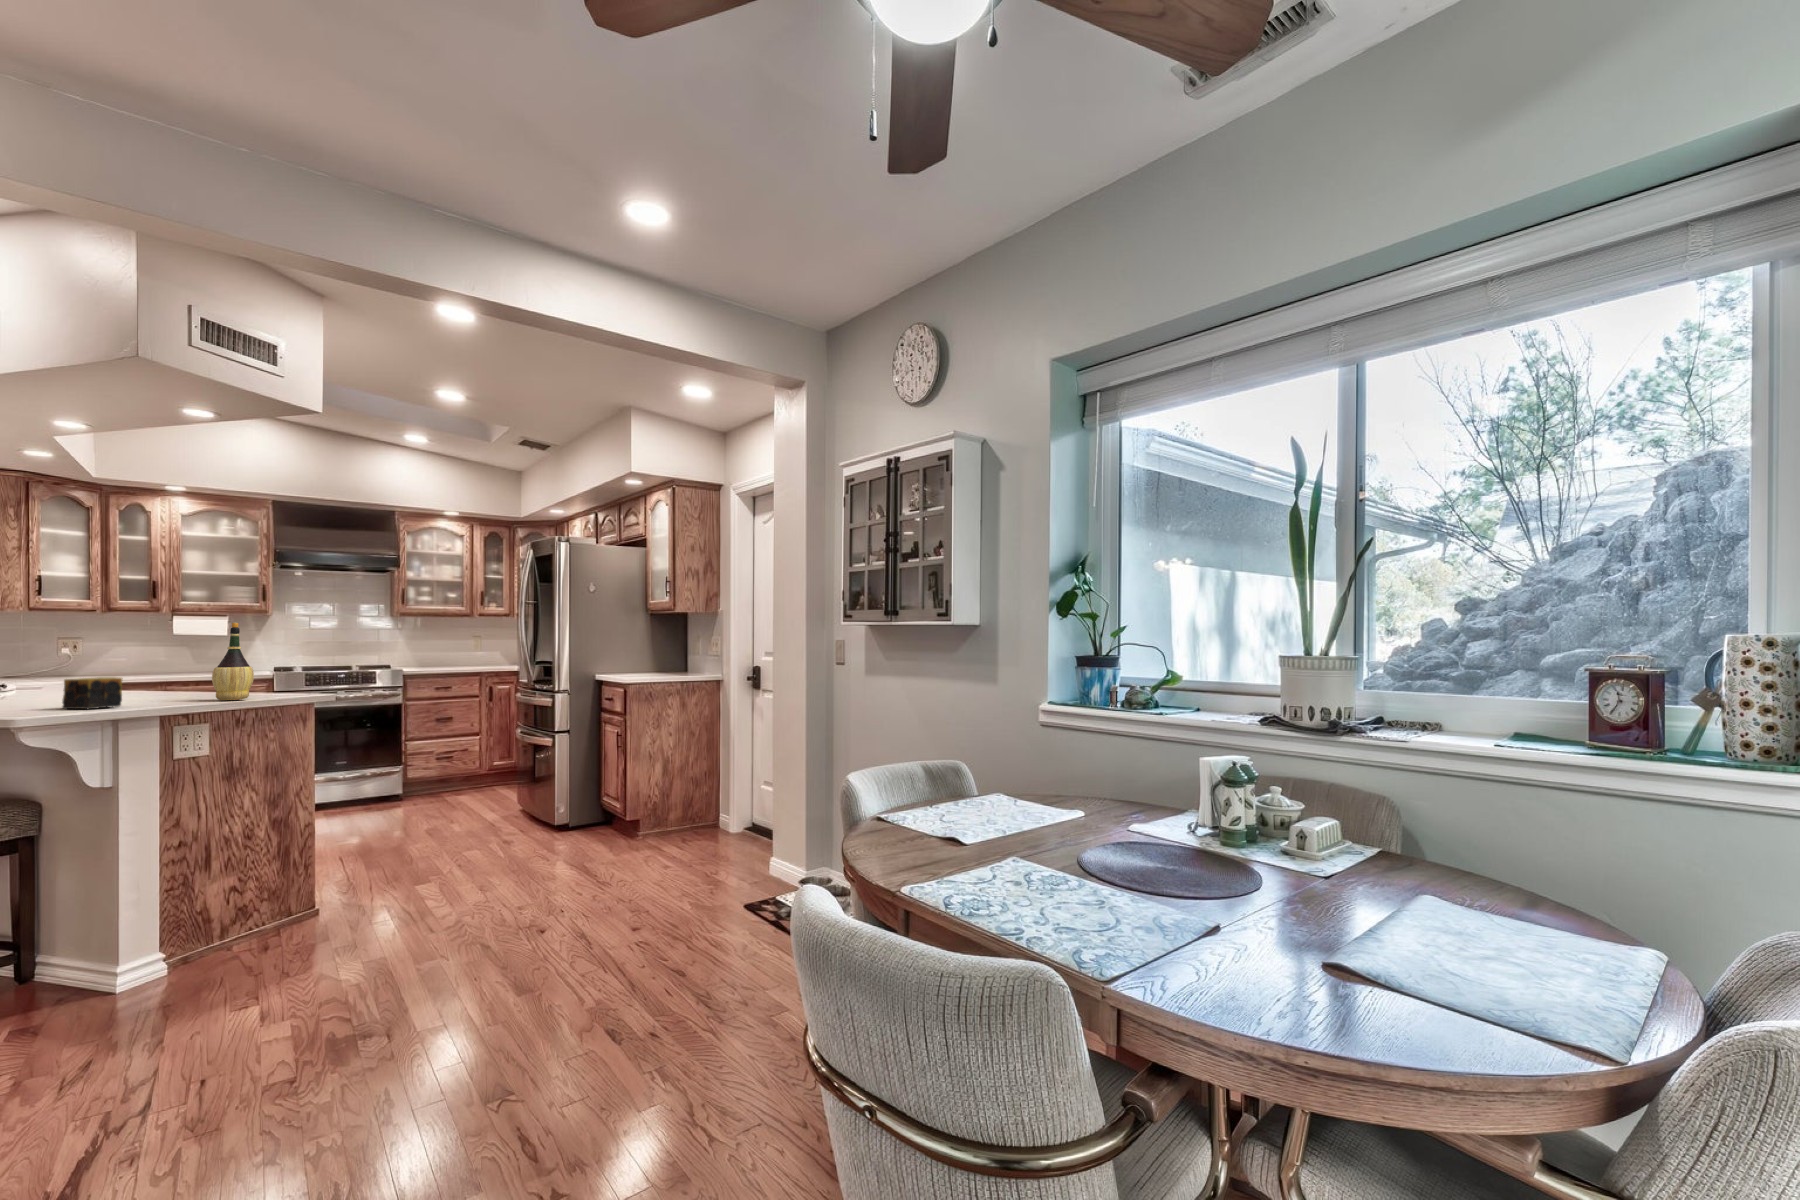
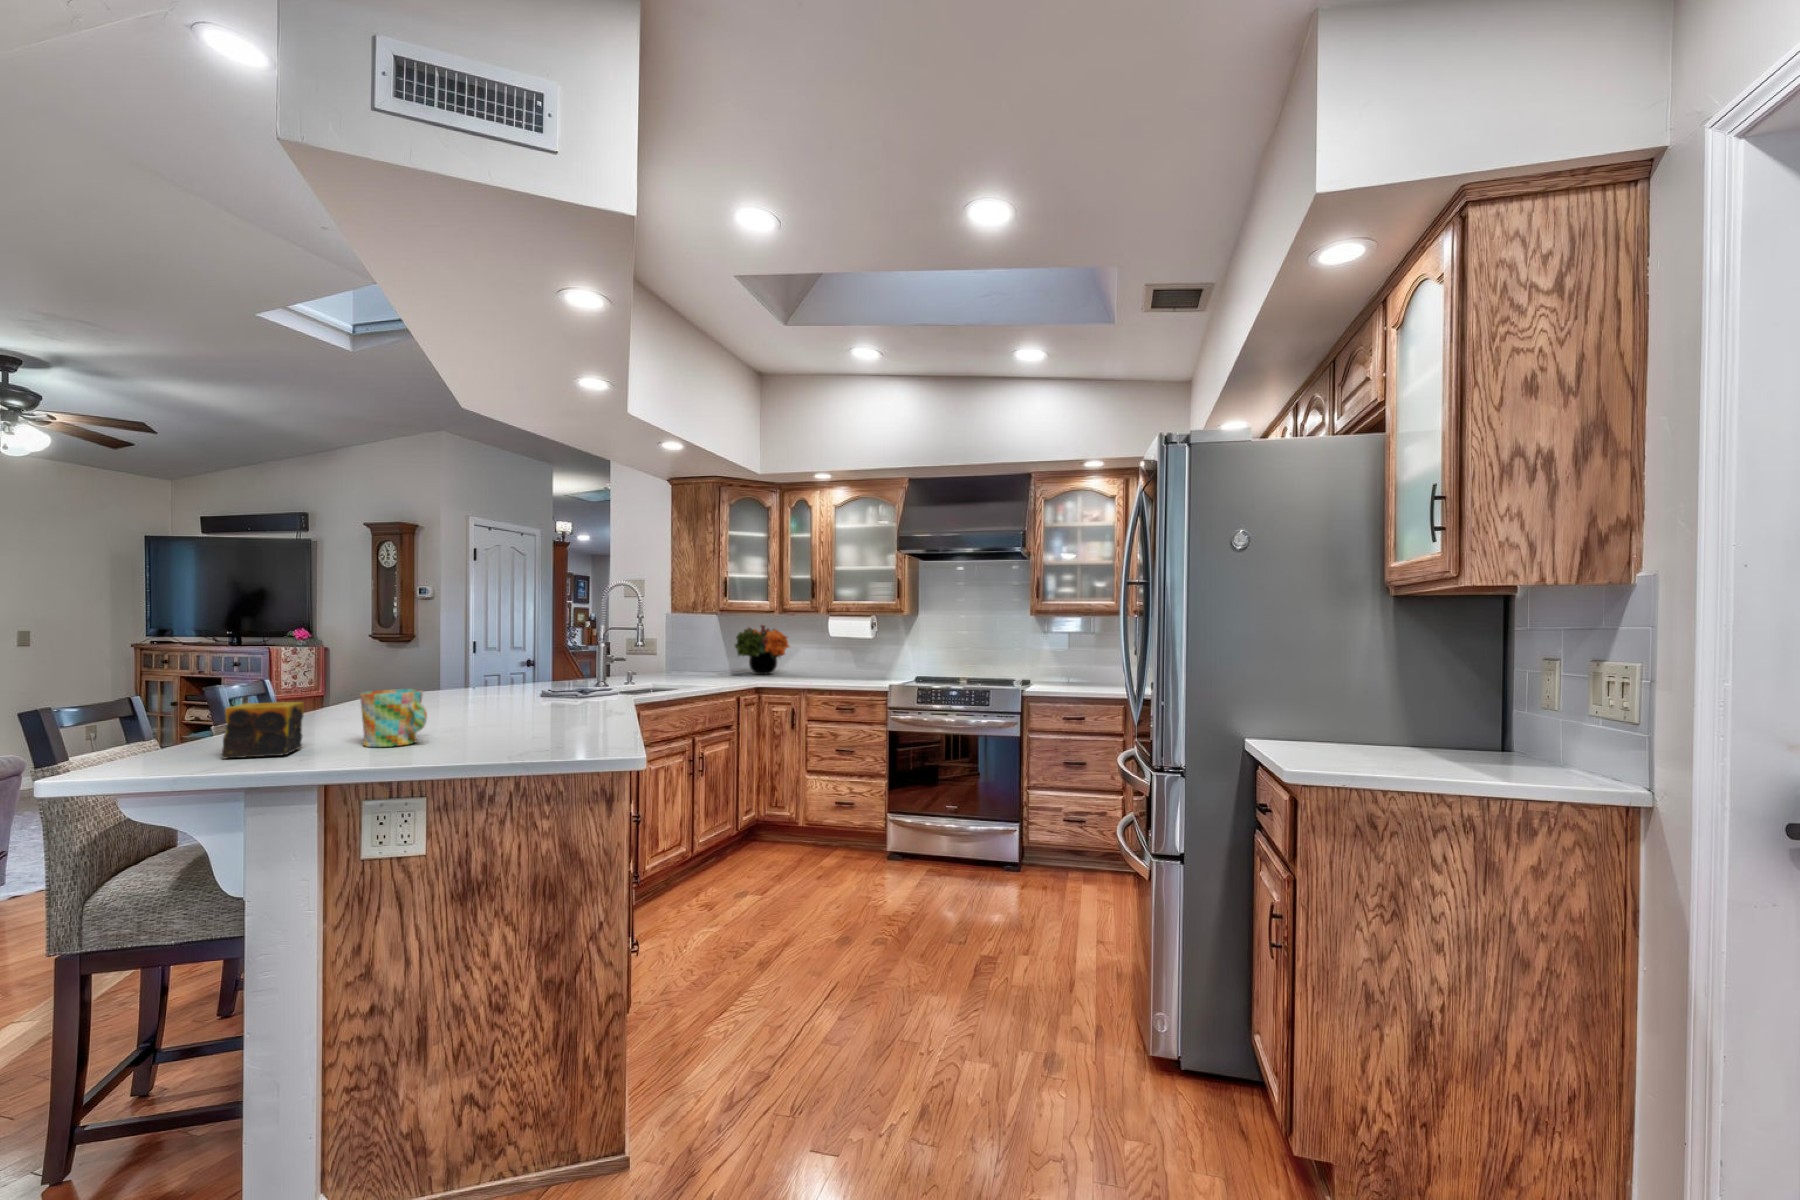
wine bottle: present [212,623,254,700] -> none [444,614,510,754]
flower arrangement: none [24,626,111,678] -> present [735,625,790,675]
mug: none [116,670,174,704] -> present [360,689,427,747]

